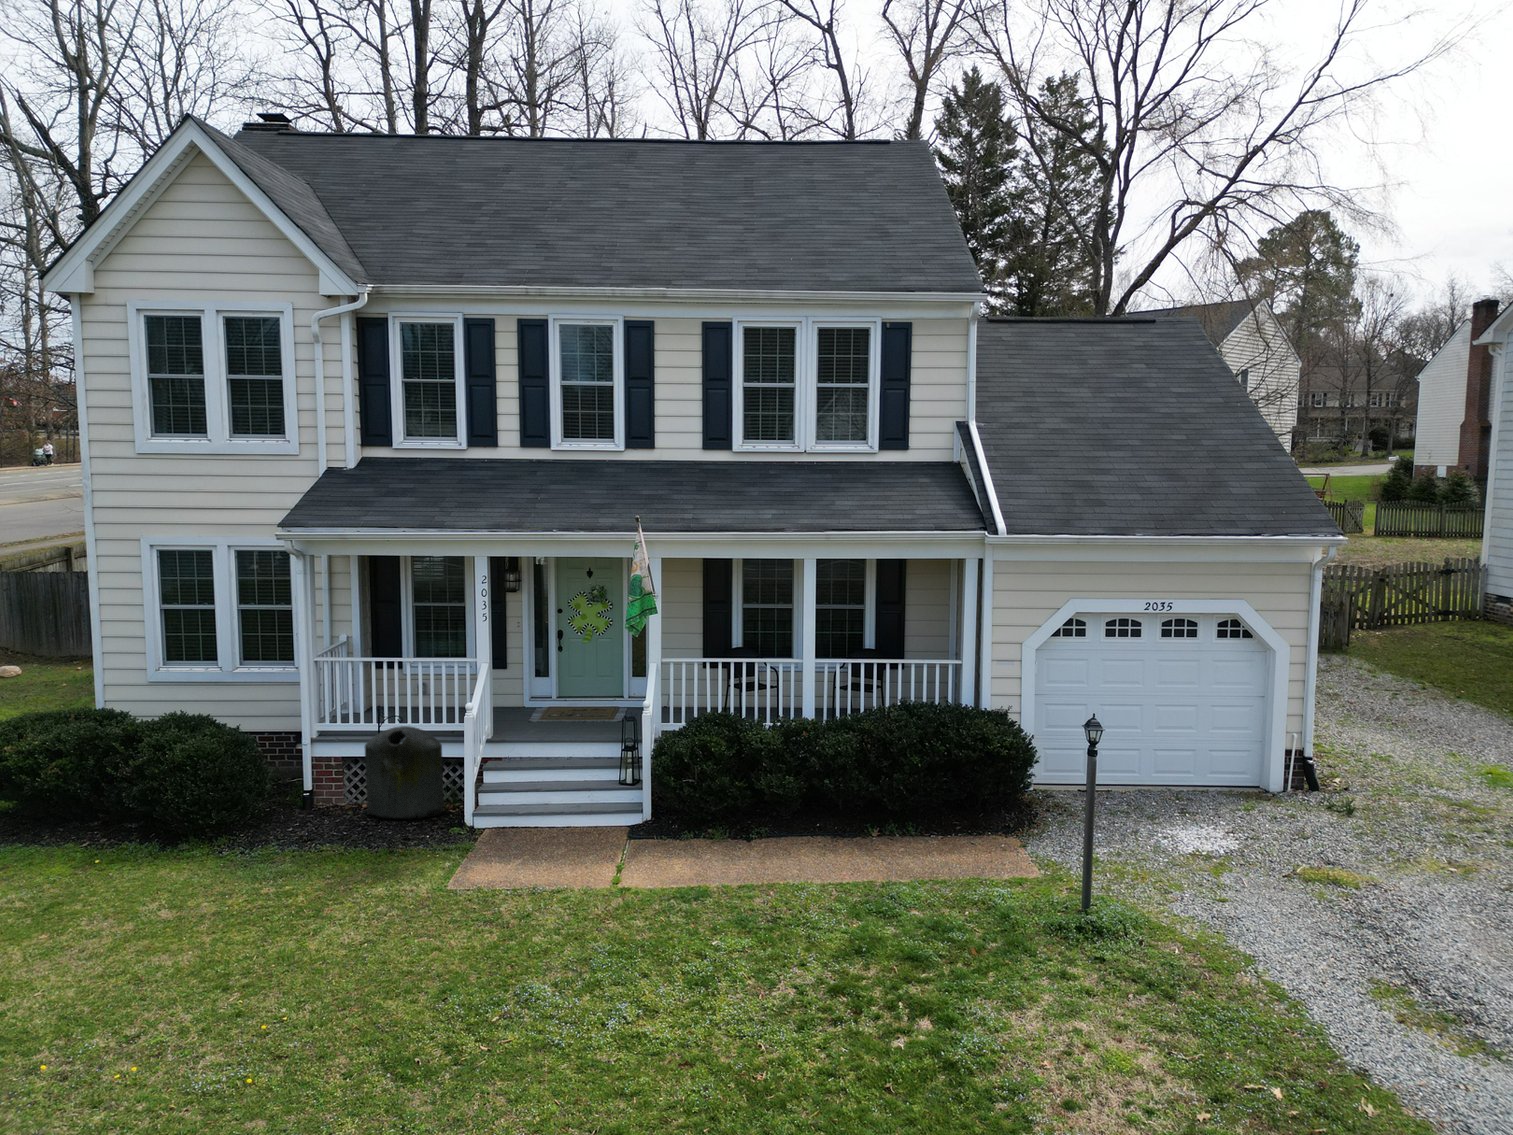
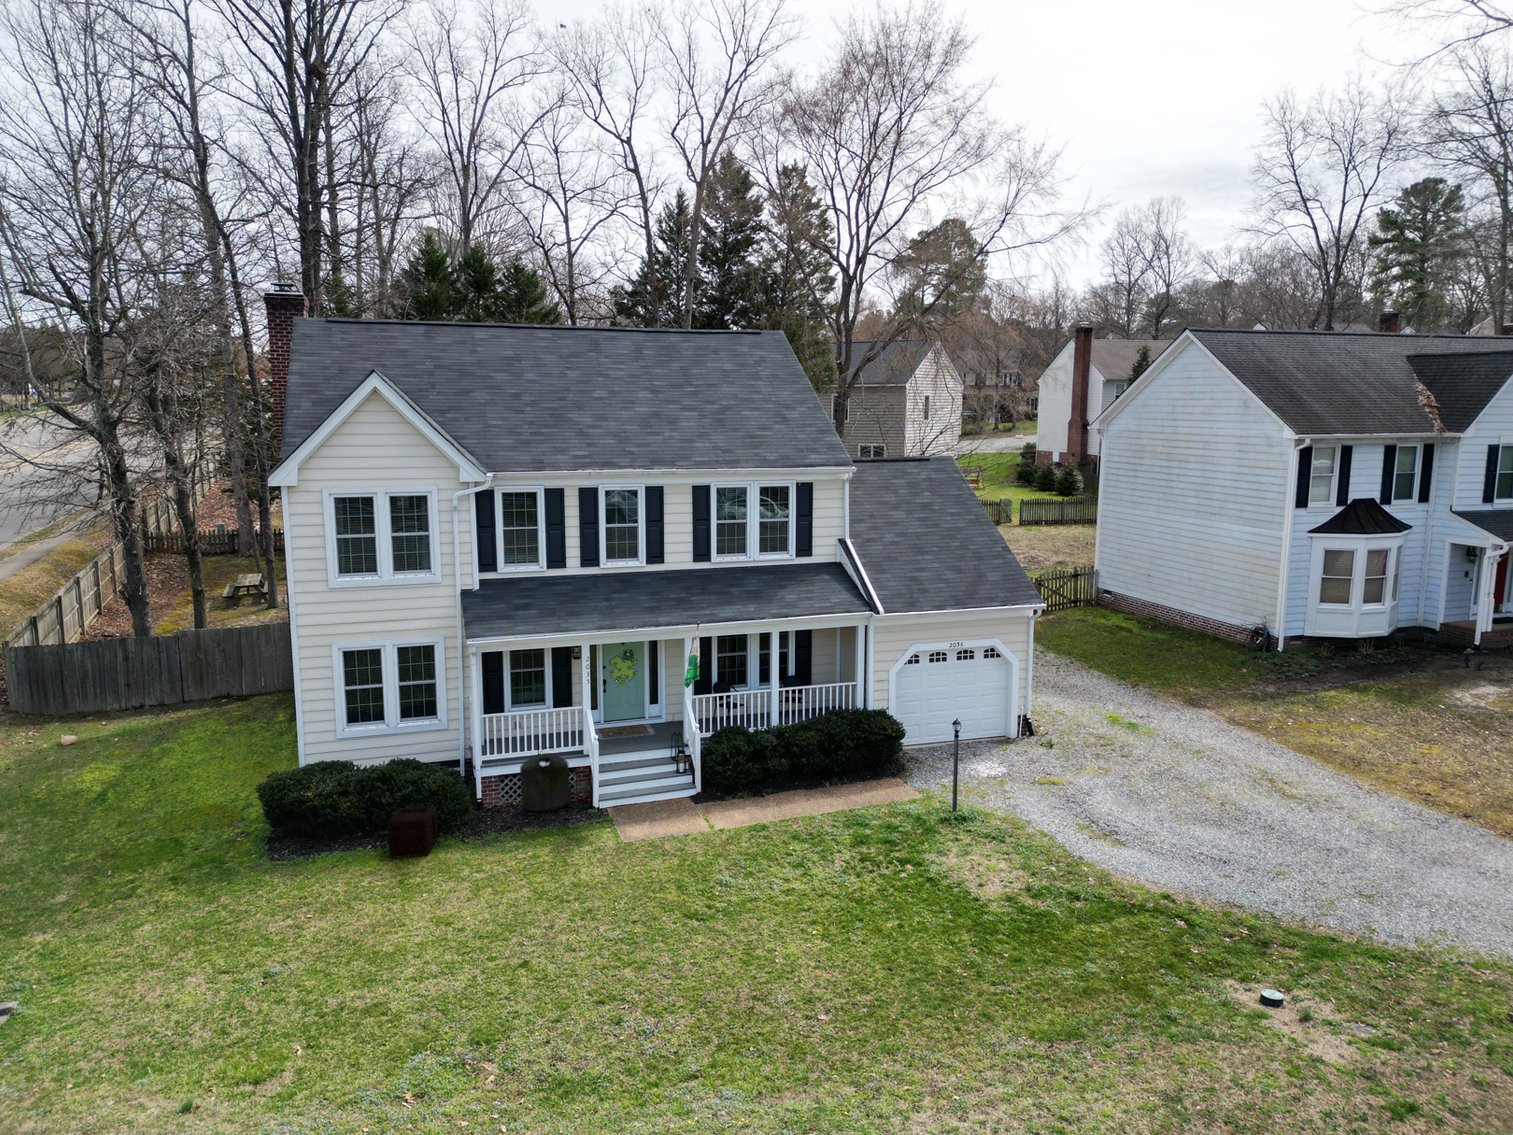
wooden crate: none [99,785,200,866] -> present [387,806,437,858]

